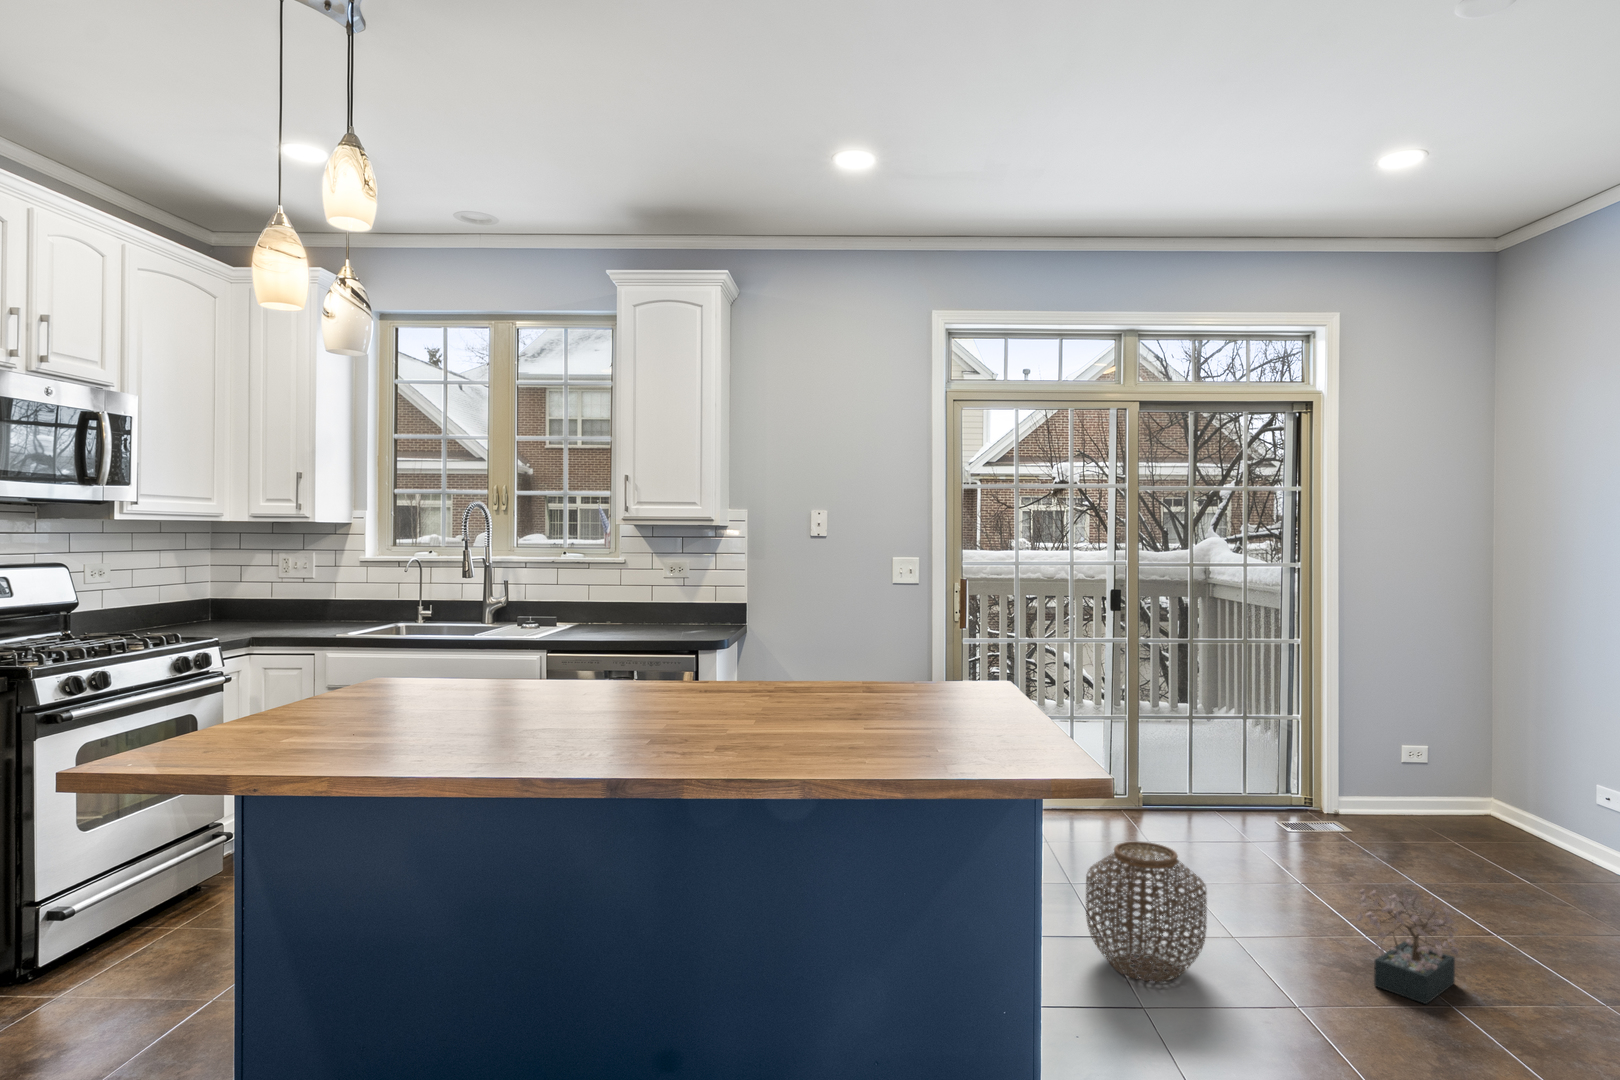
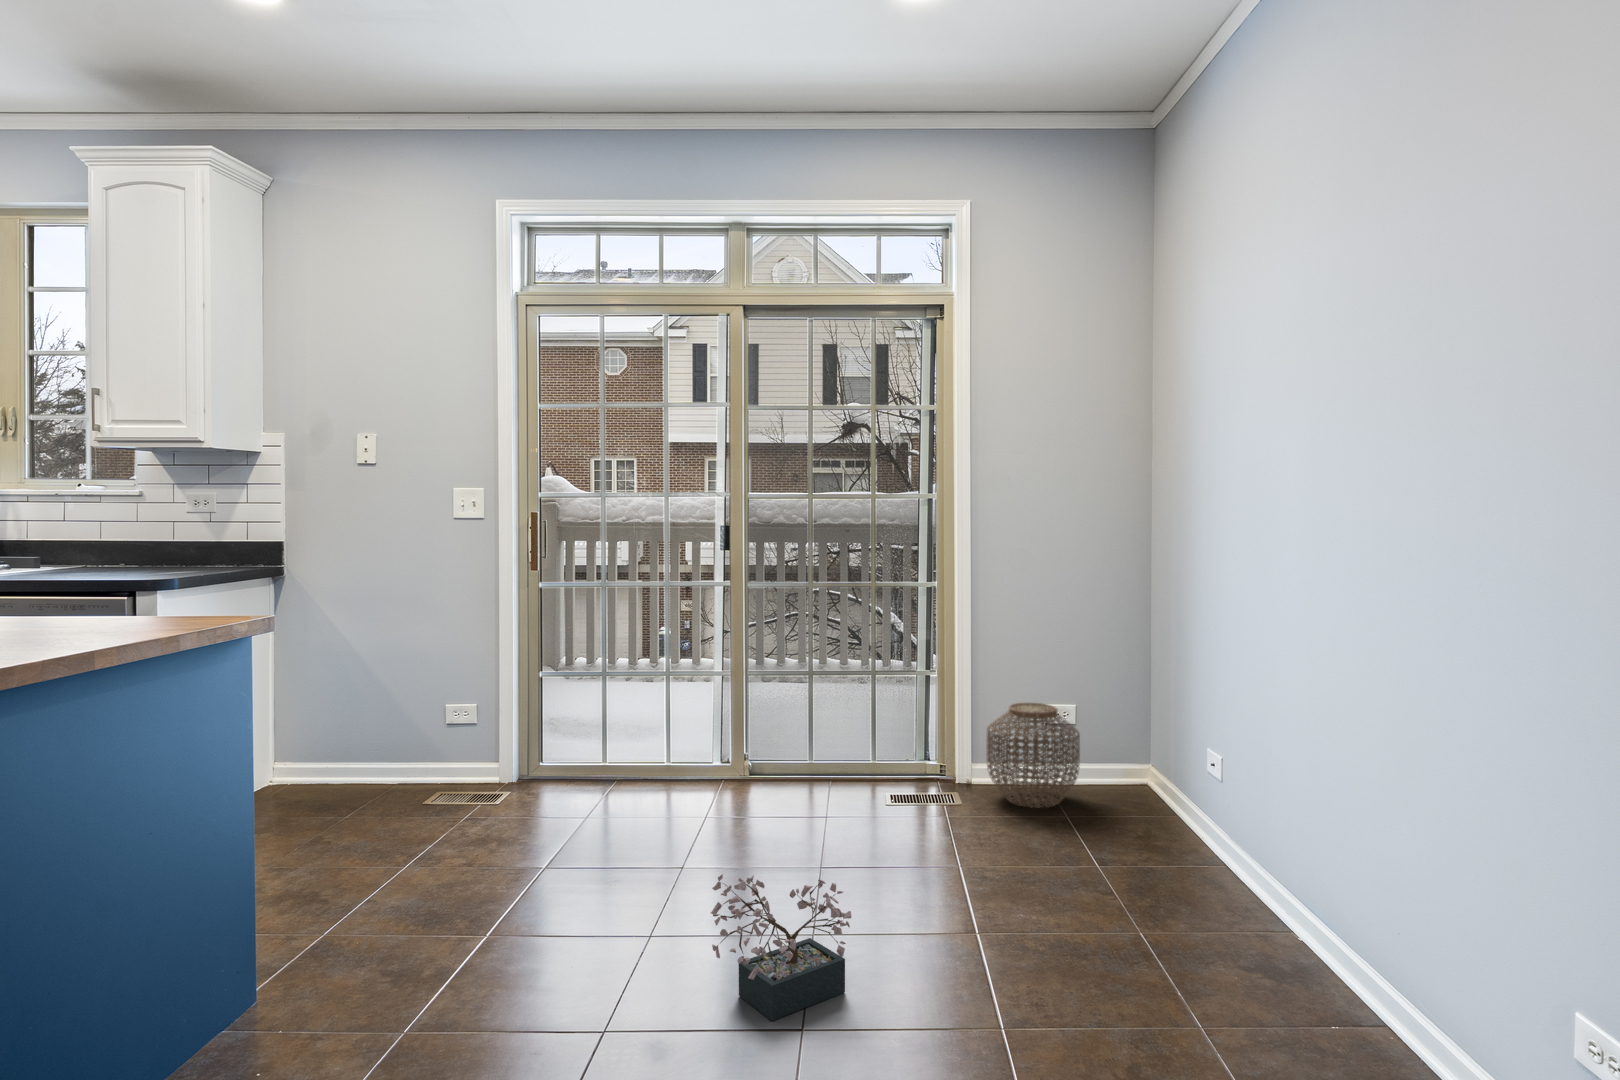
woven basket: present [1086,841,1207,982] -> present [986,703,1080,808]

